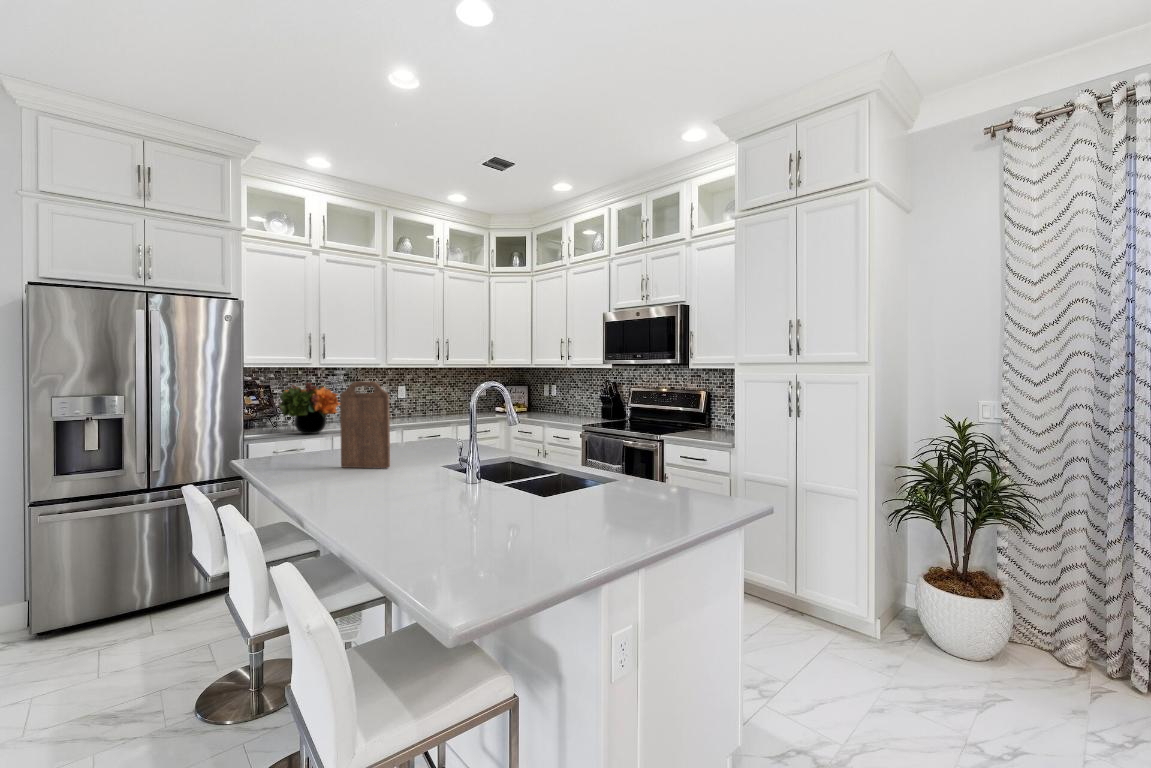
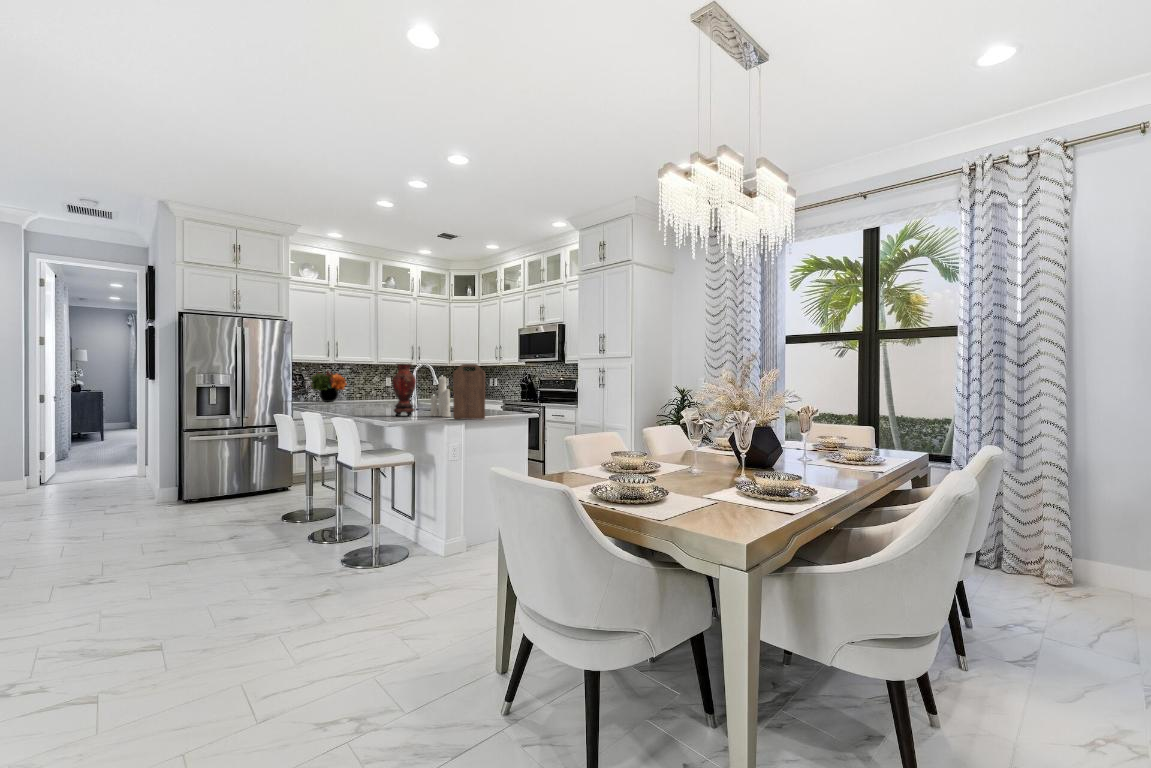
cutting board: present [340,382,390,468] -> present [453,364,485,419]
vase: none [444,388,496,514] -> present [392,364,416,416]
candle: none [530,400,581,515] -> present [430,377,451,417]

